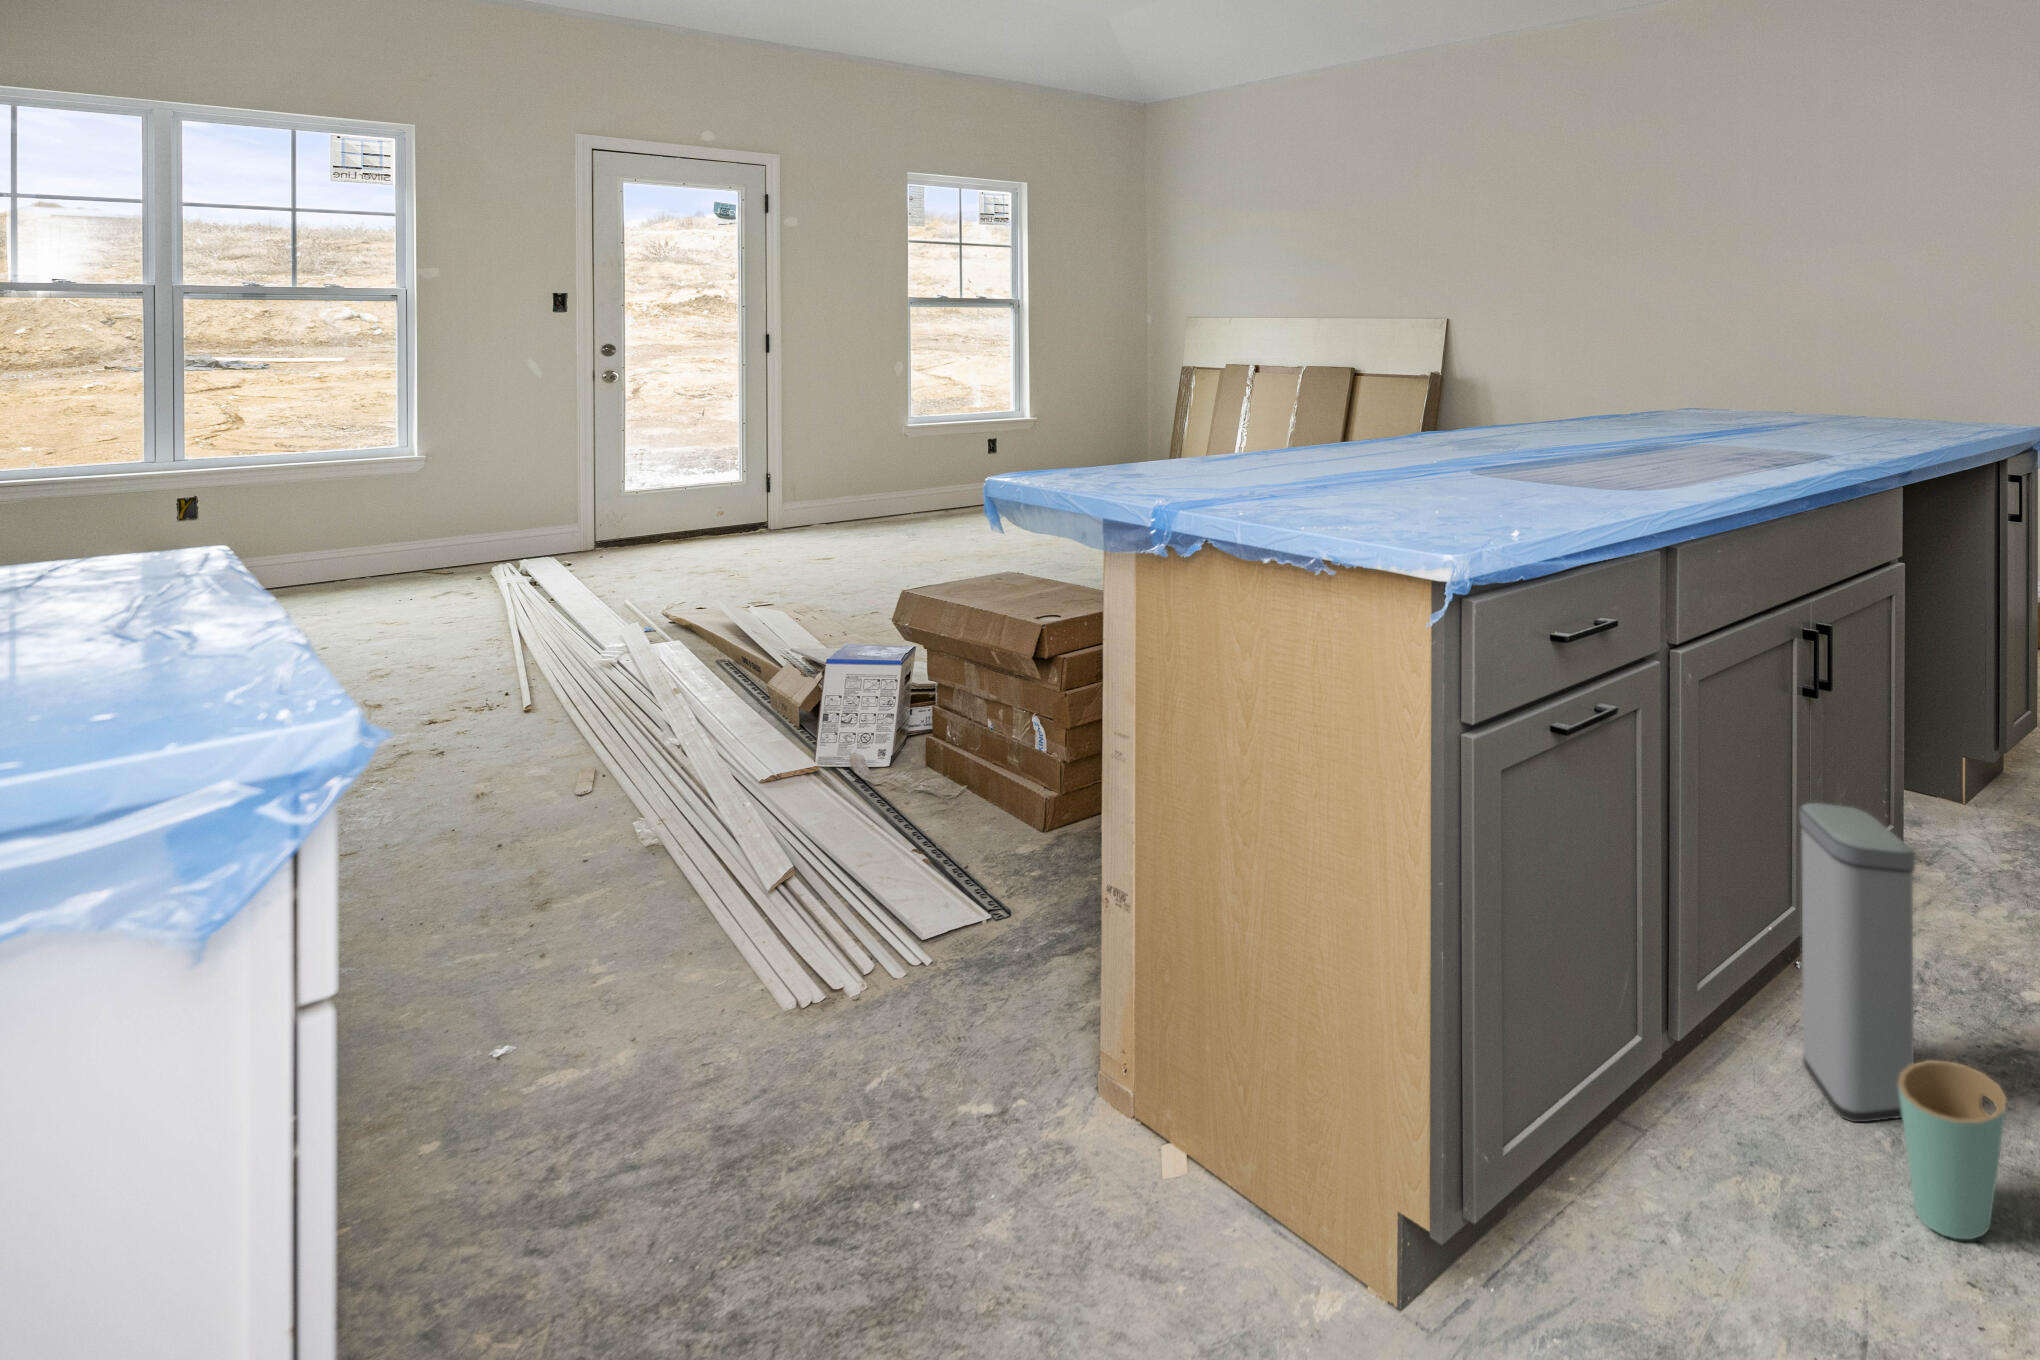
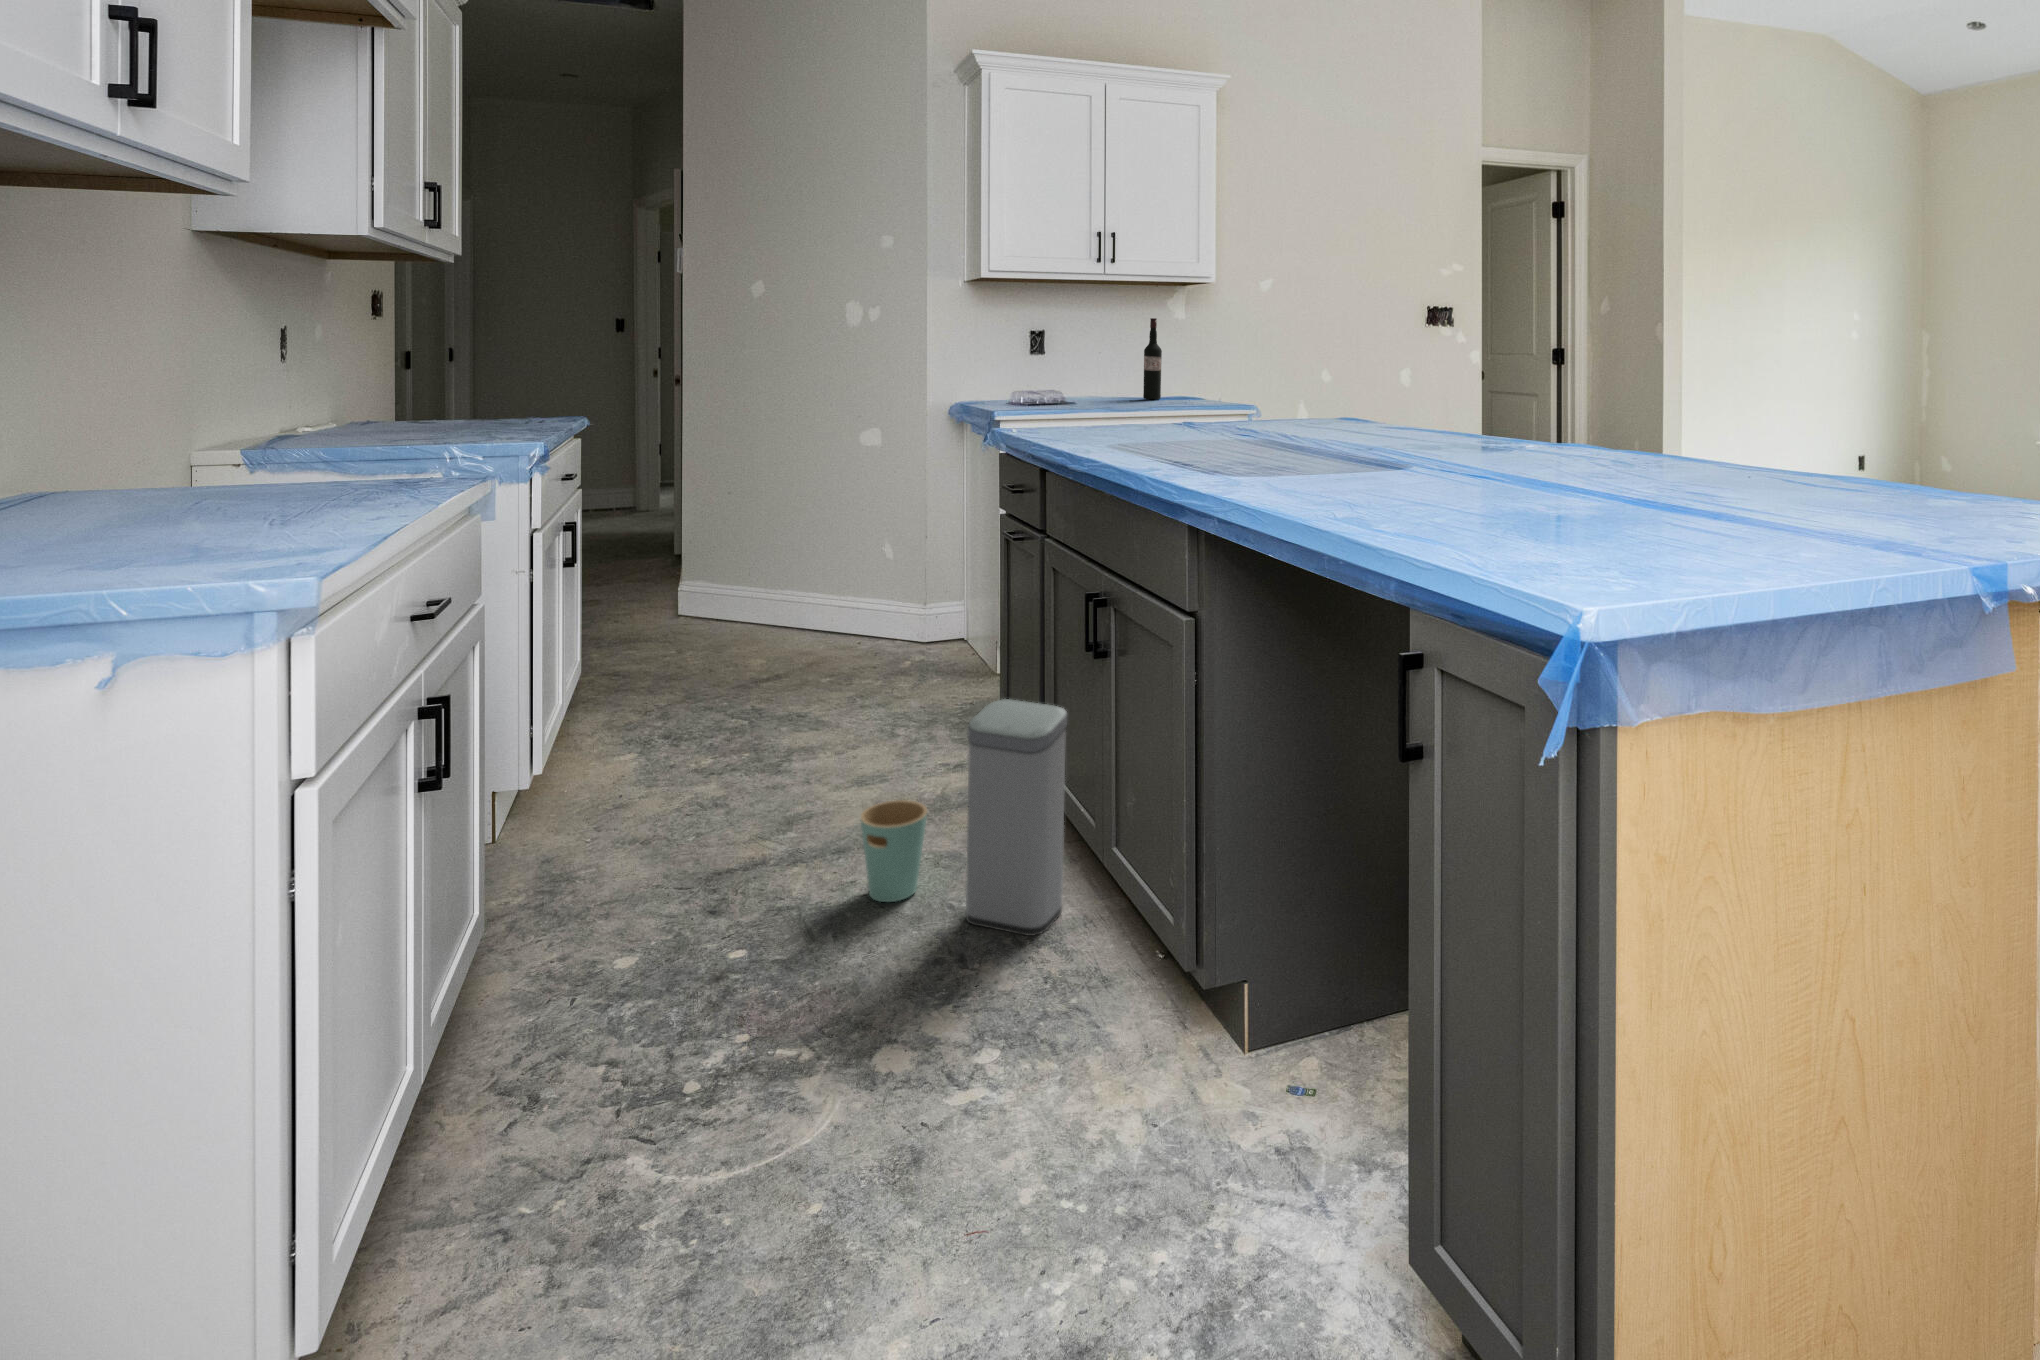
wine bottle: none [83,299,198,631] -> present [1143,318,1162,399]

